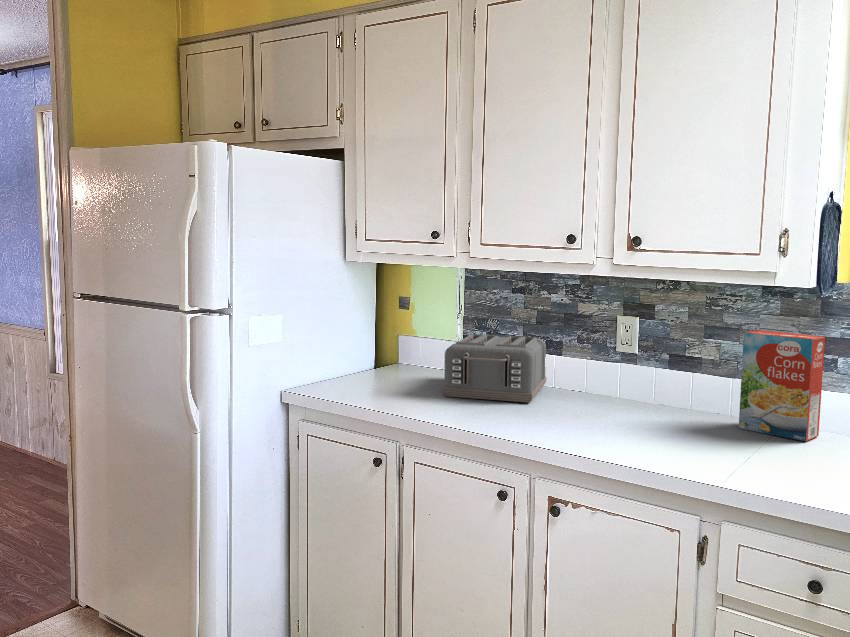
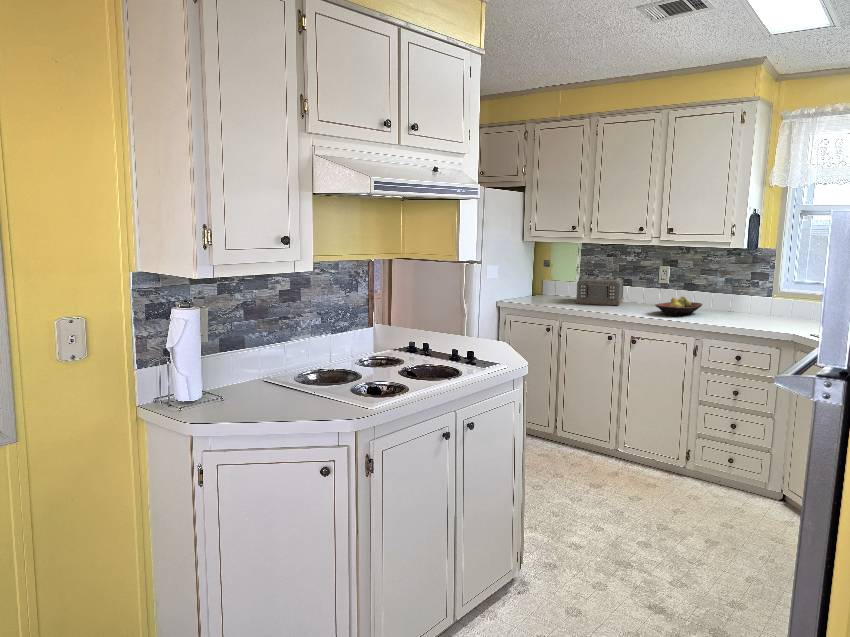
cereal box: present [739,330,825,441] -> none [715,270,753,316]
fruit bowl: none [603,394,711,447] -> present [655,297,702,316]

